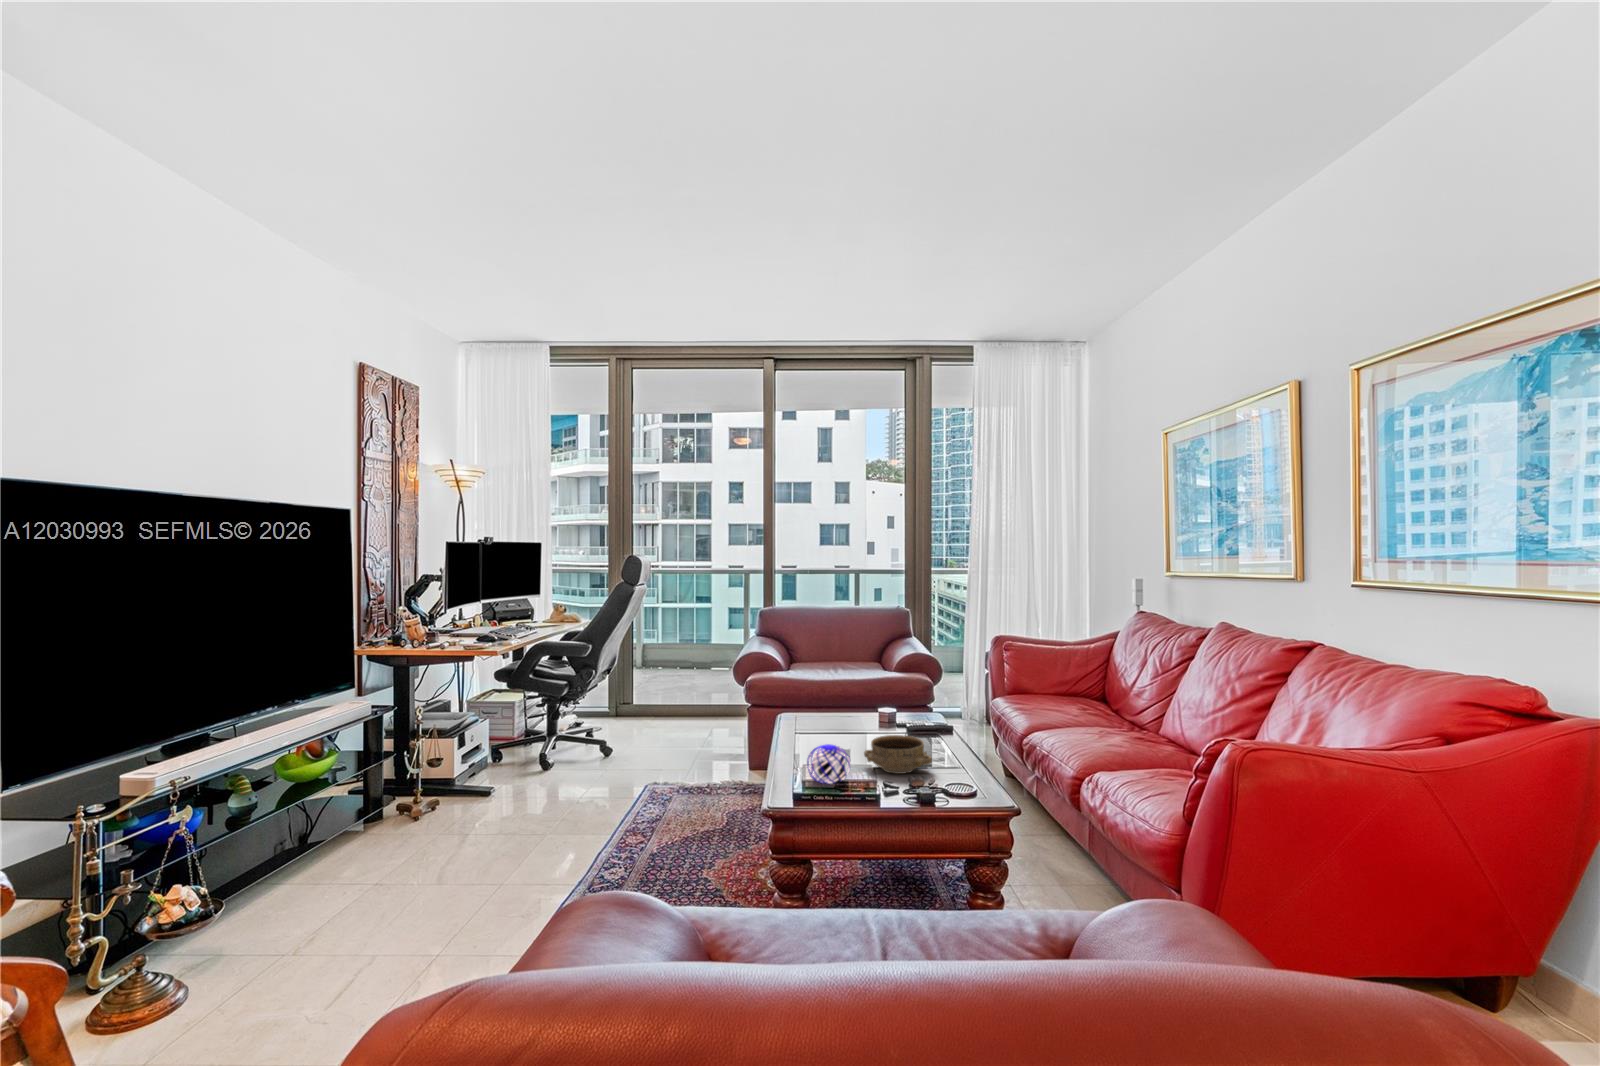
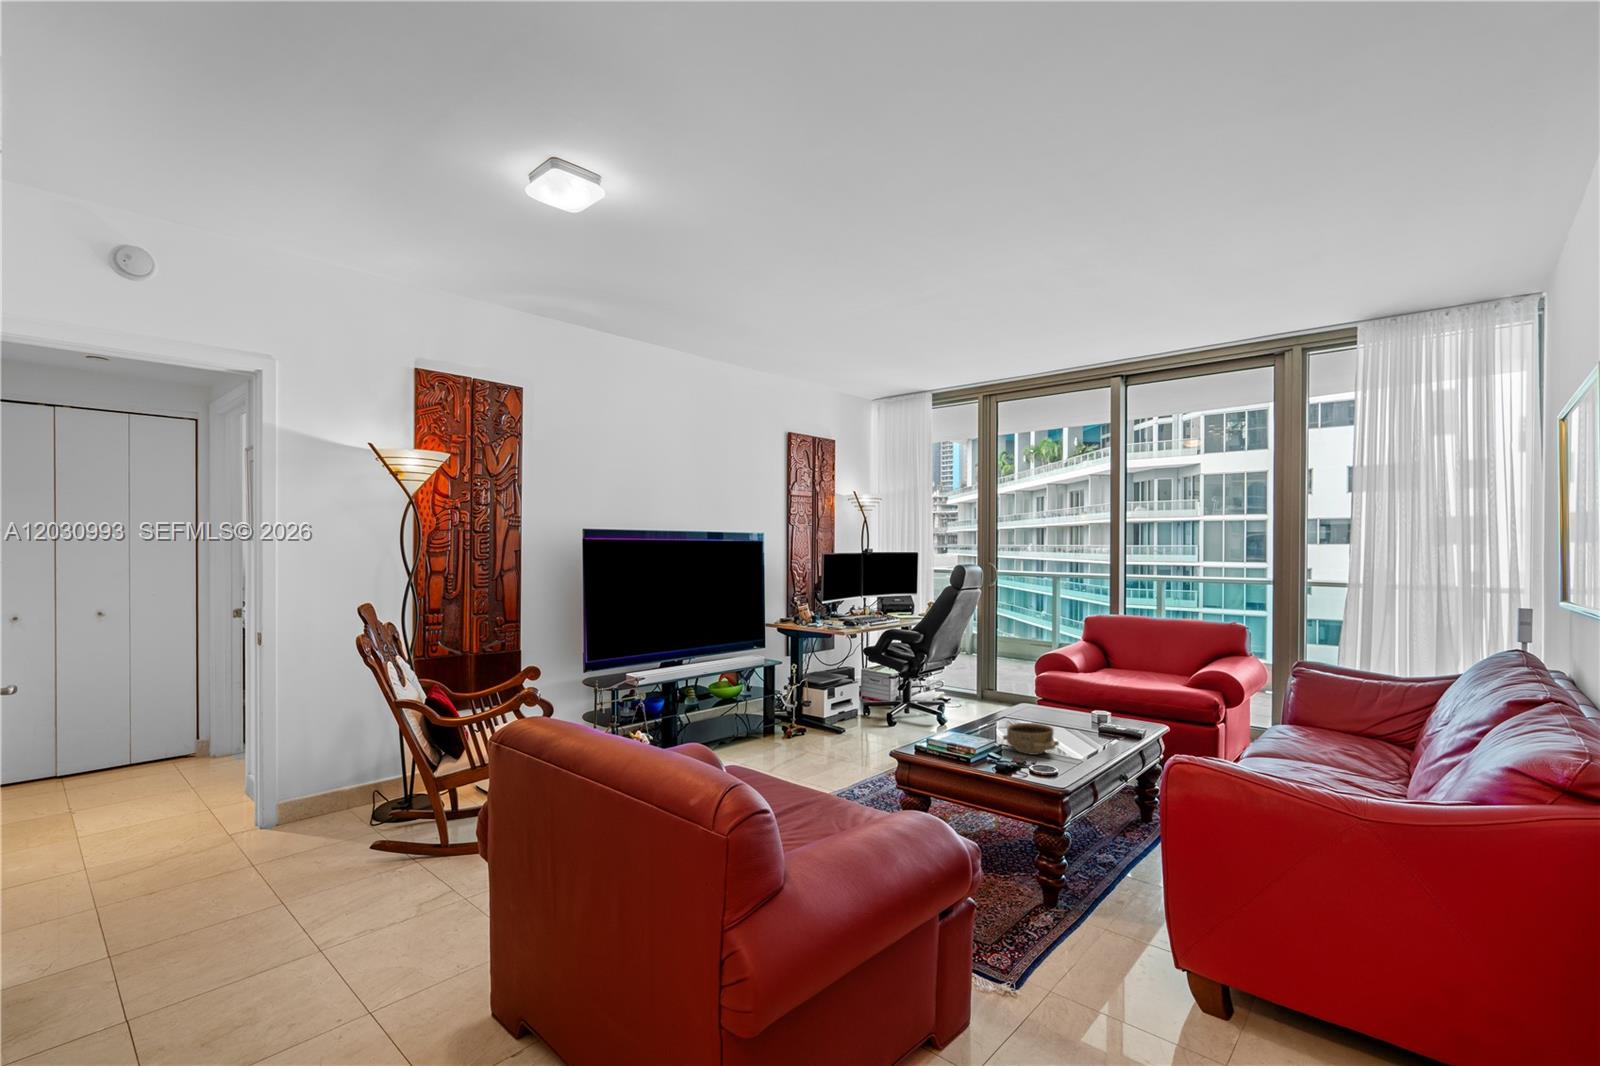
decorative orb: present [807,744,850,784] -> none [940,717,975,747]

